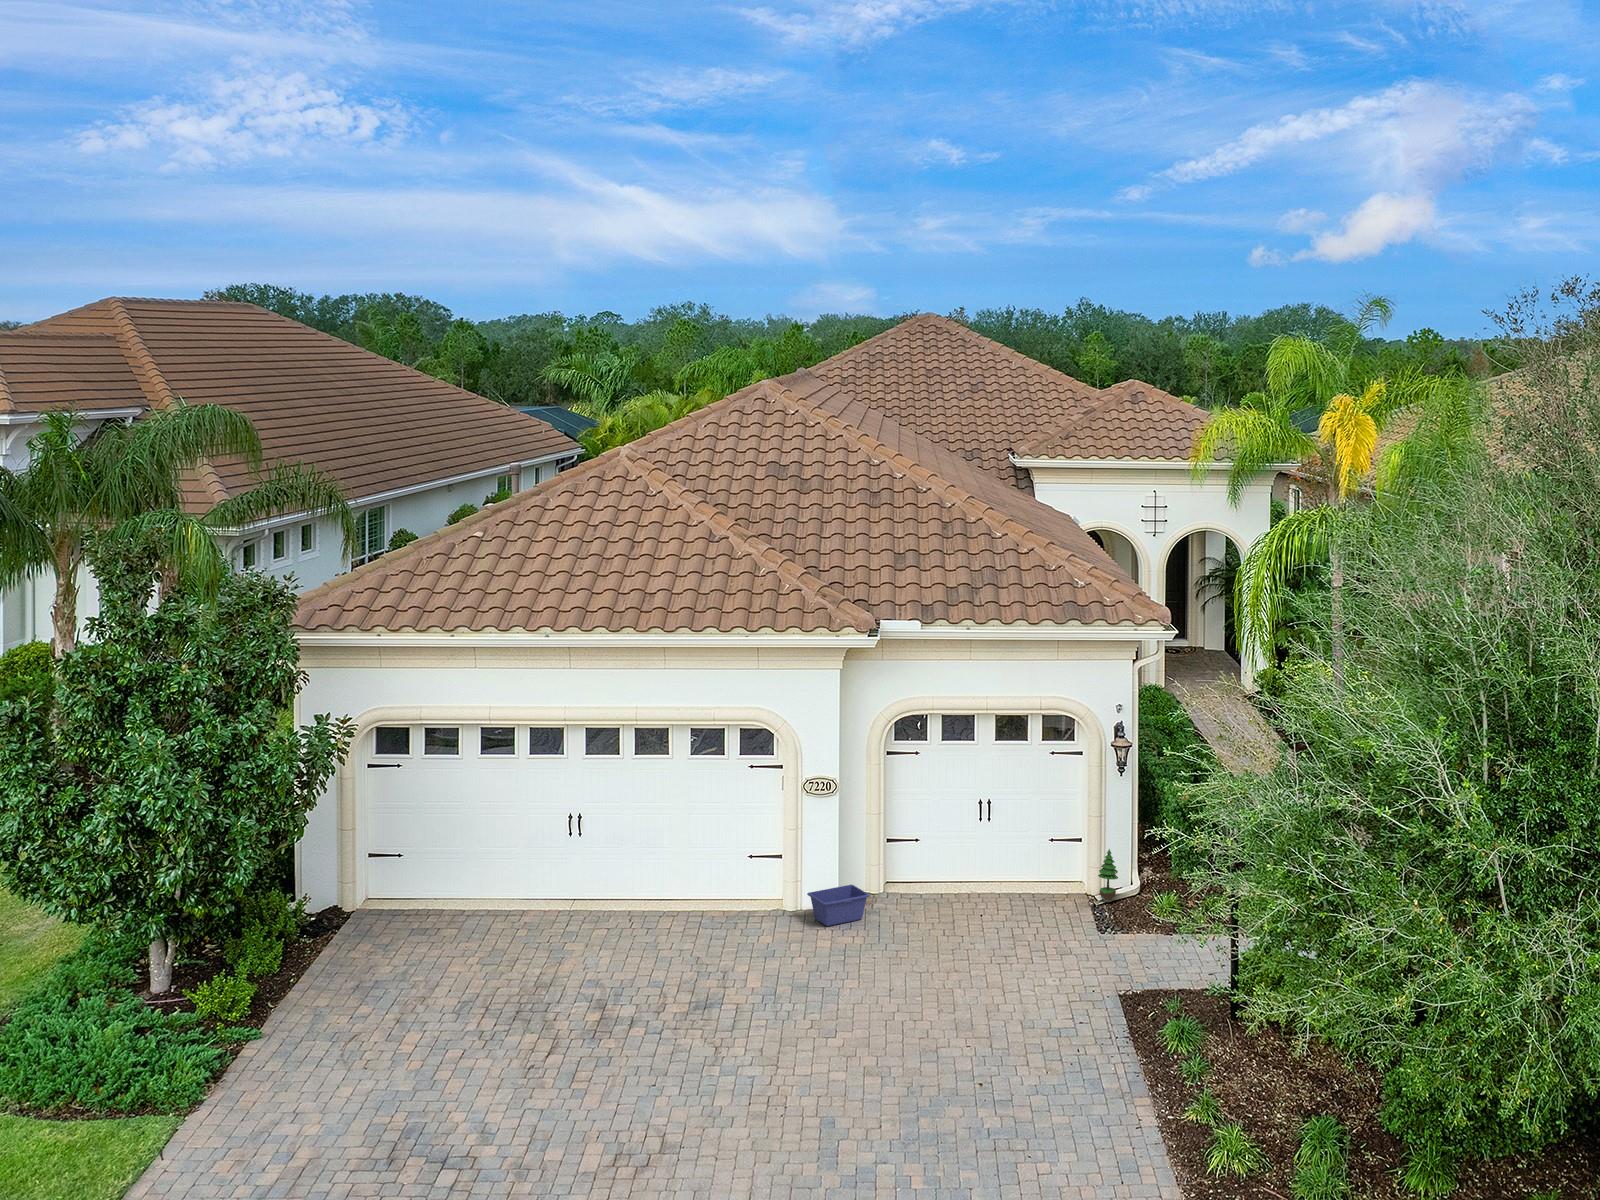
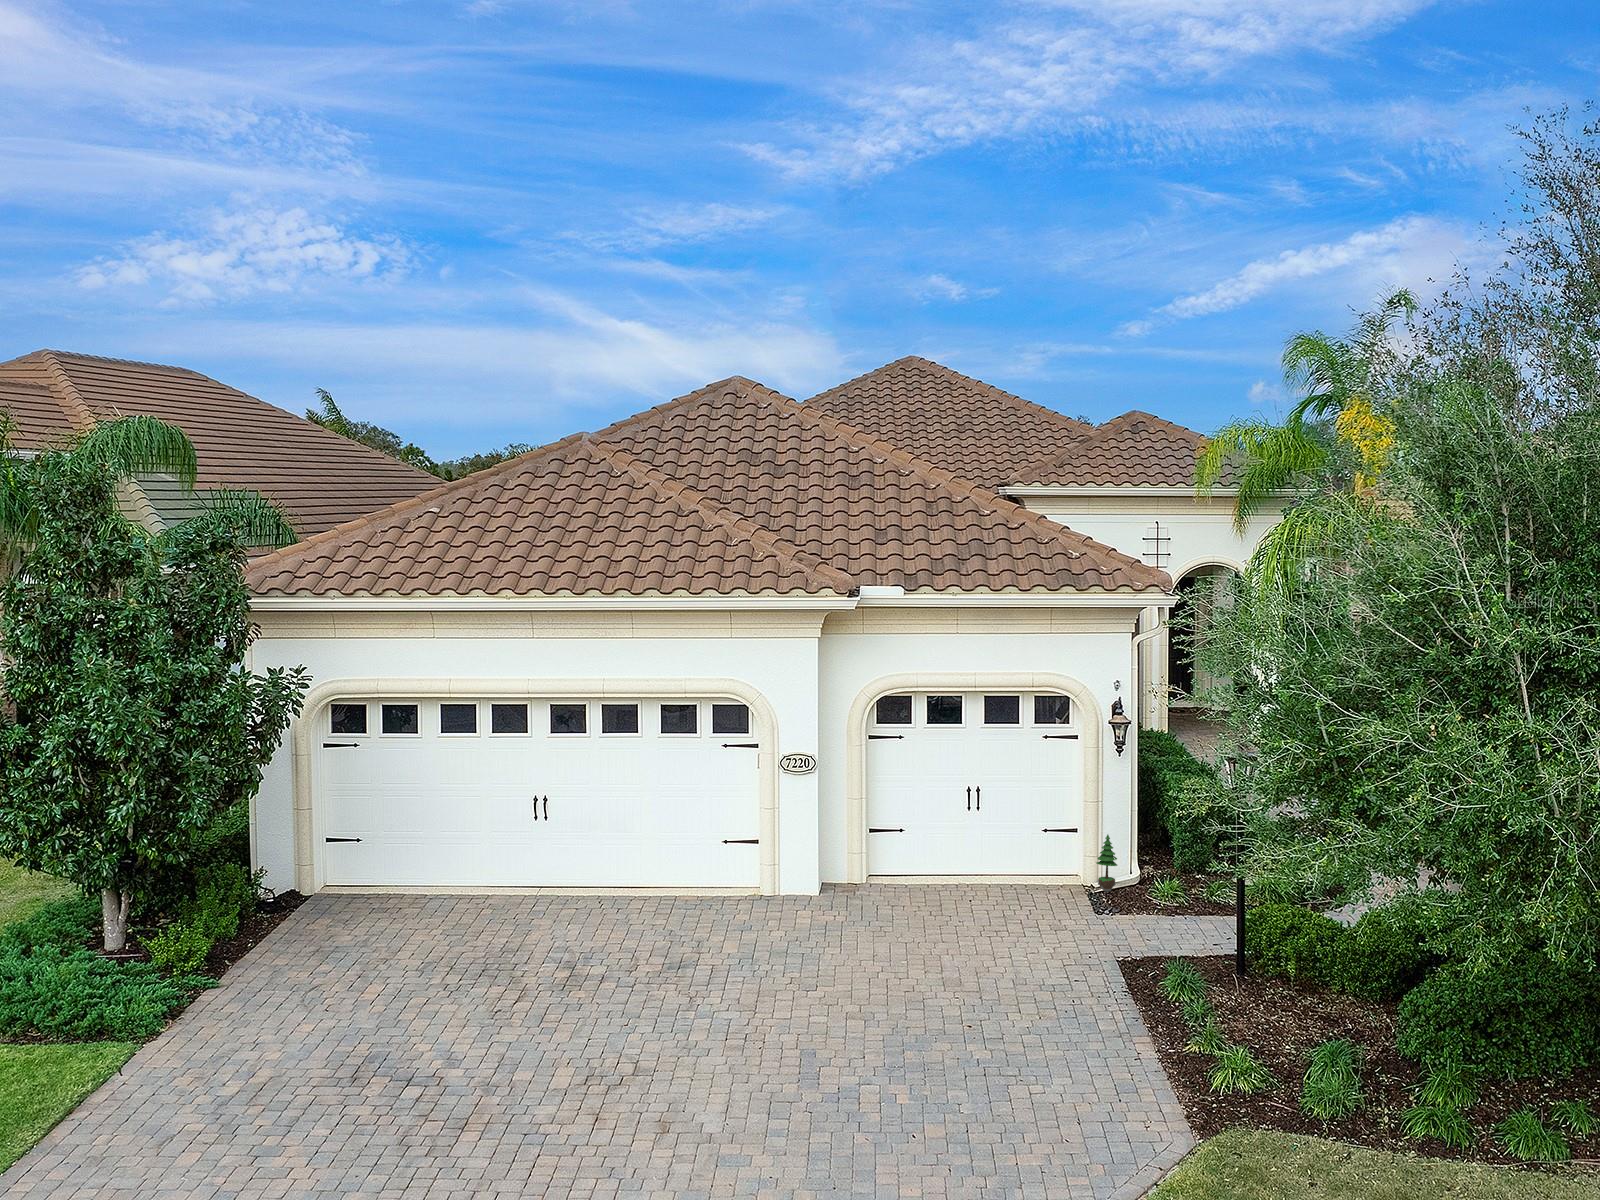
storage bin: present [807,885,870,926] -> none [789,869,855,907]

